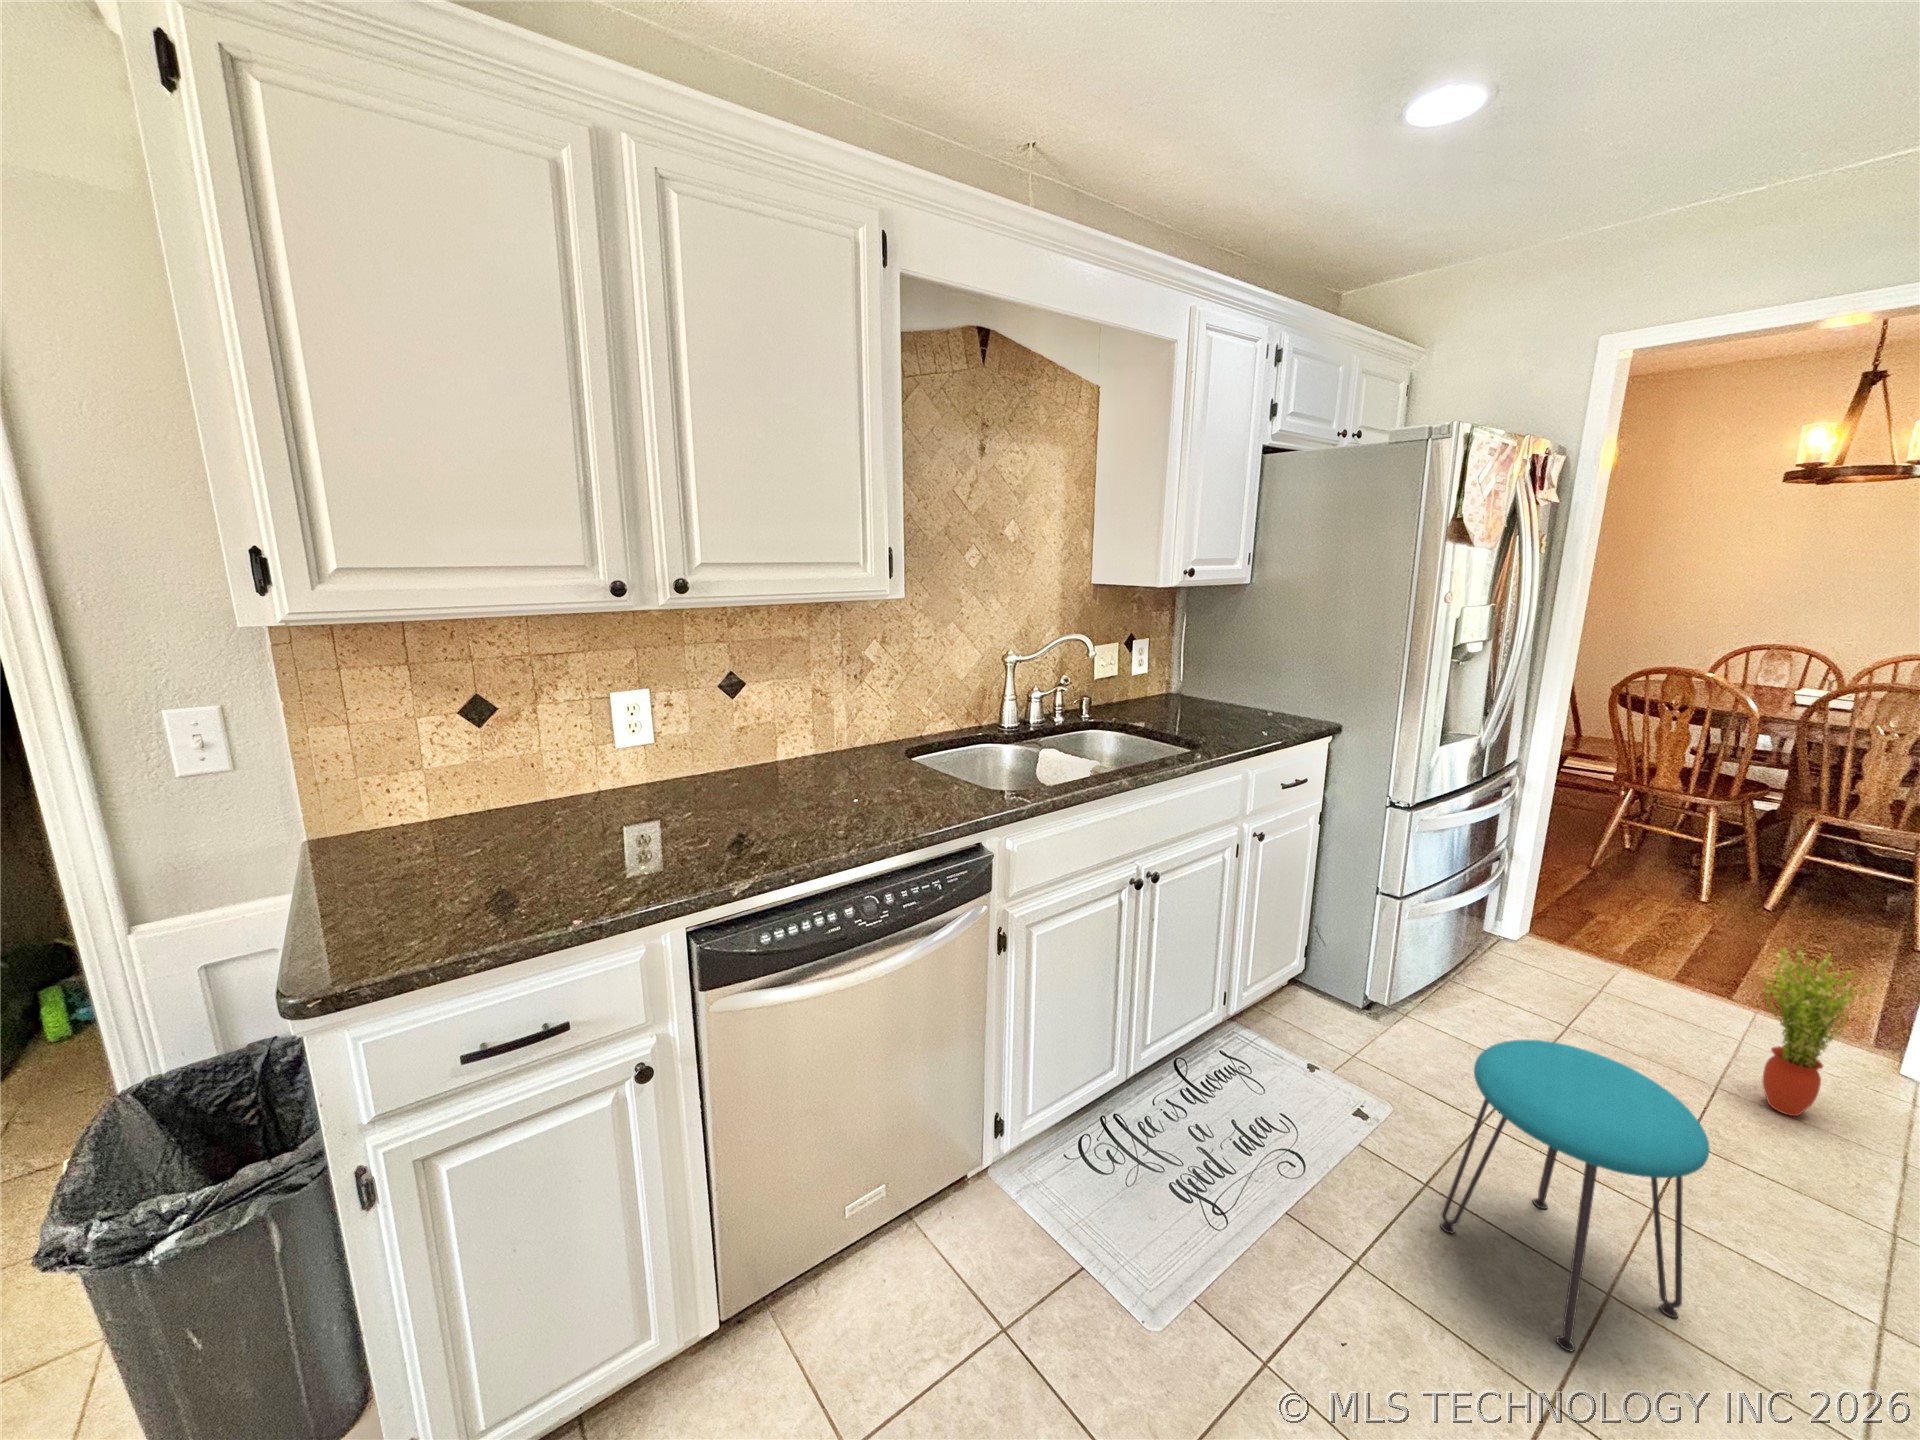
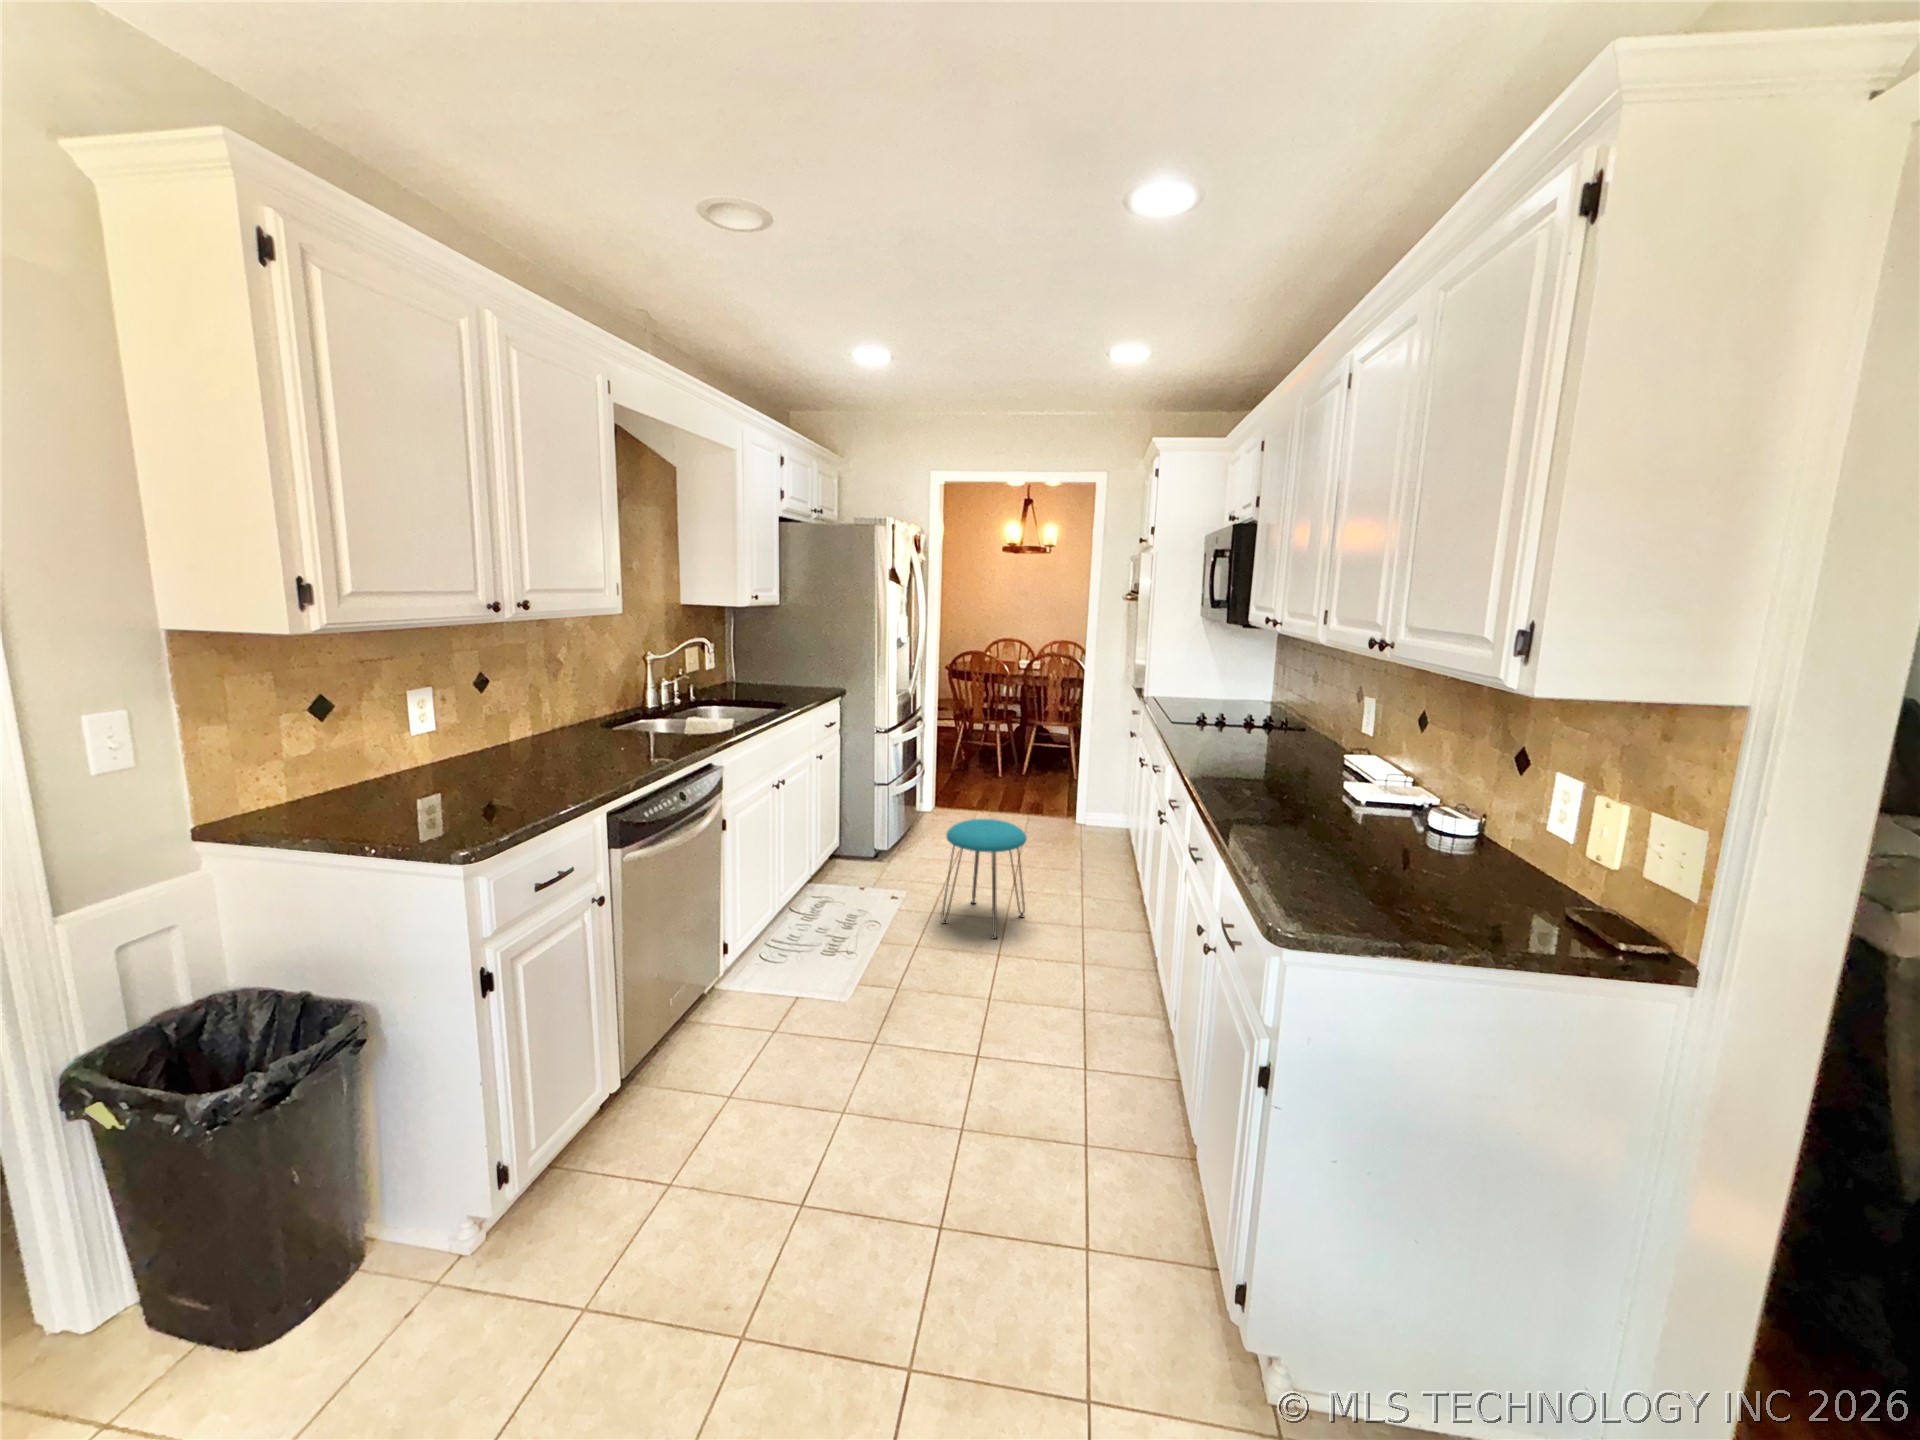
potted plant: present [1763,947,1875,1116] -> none [1030,770,1062,848]

